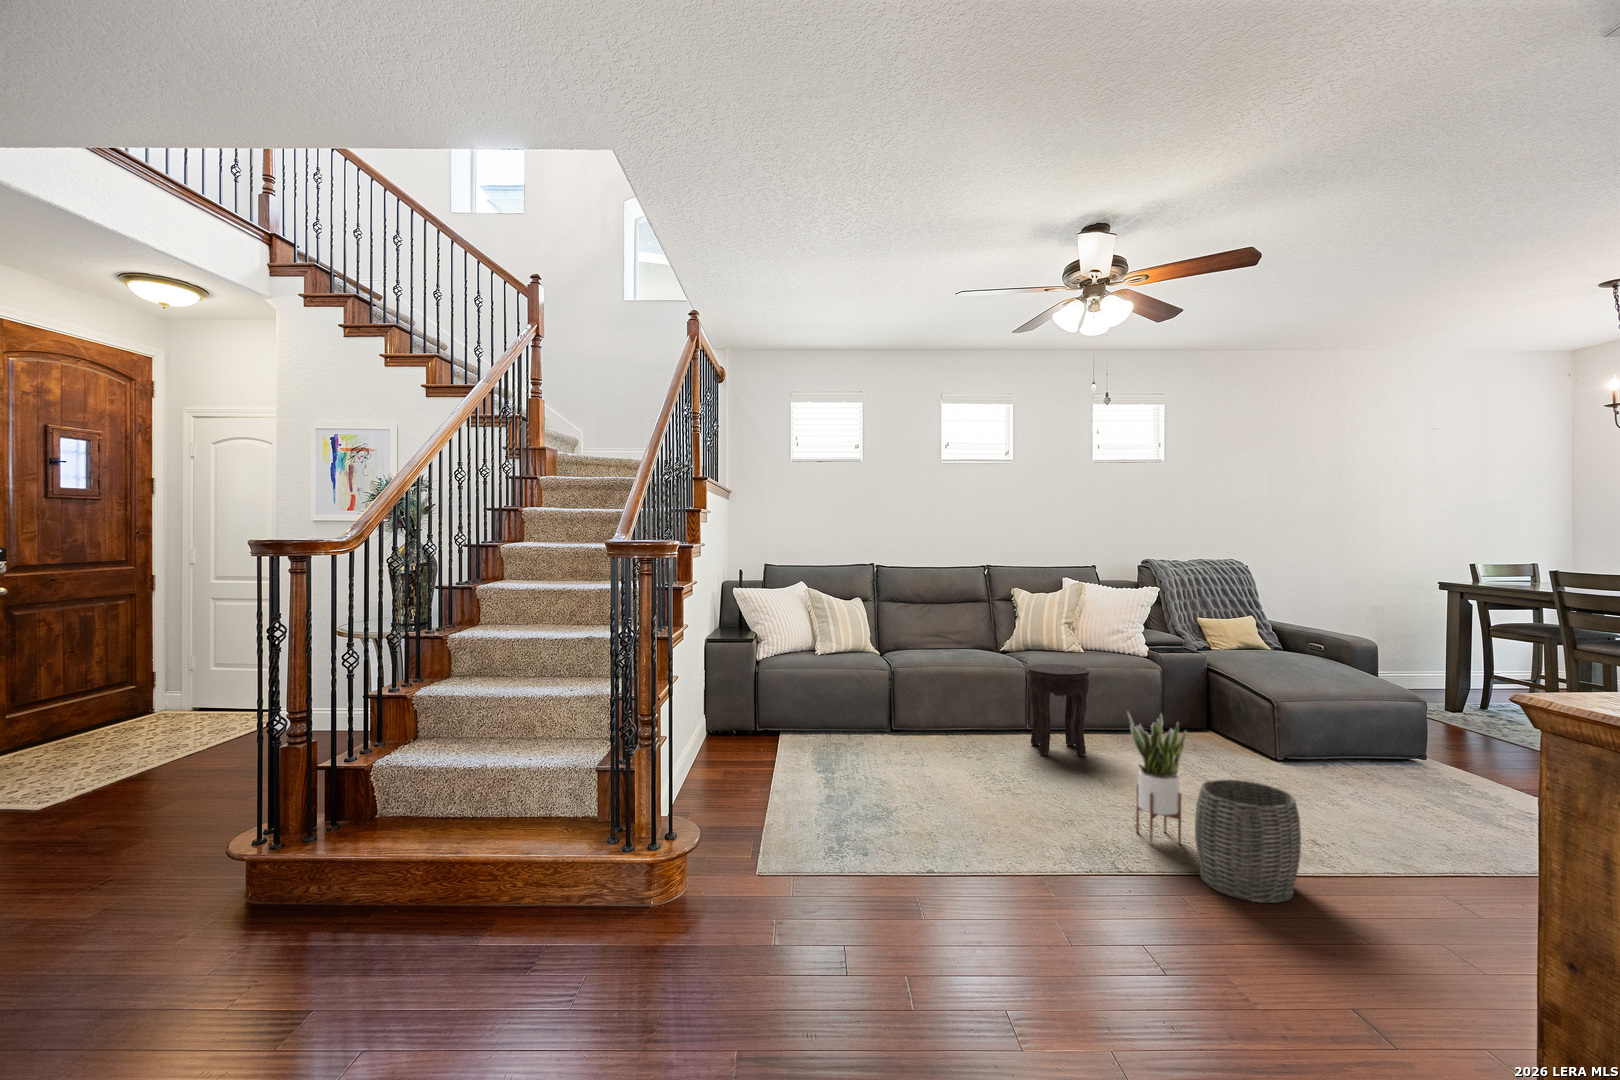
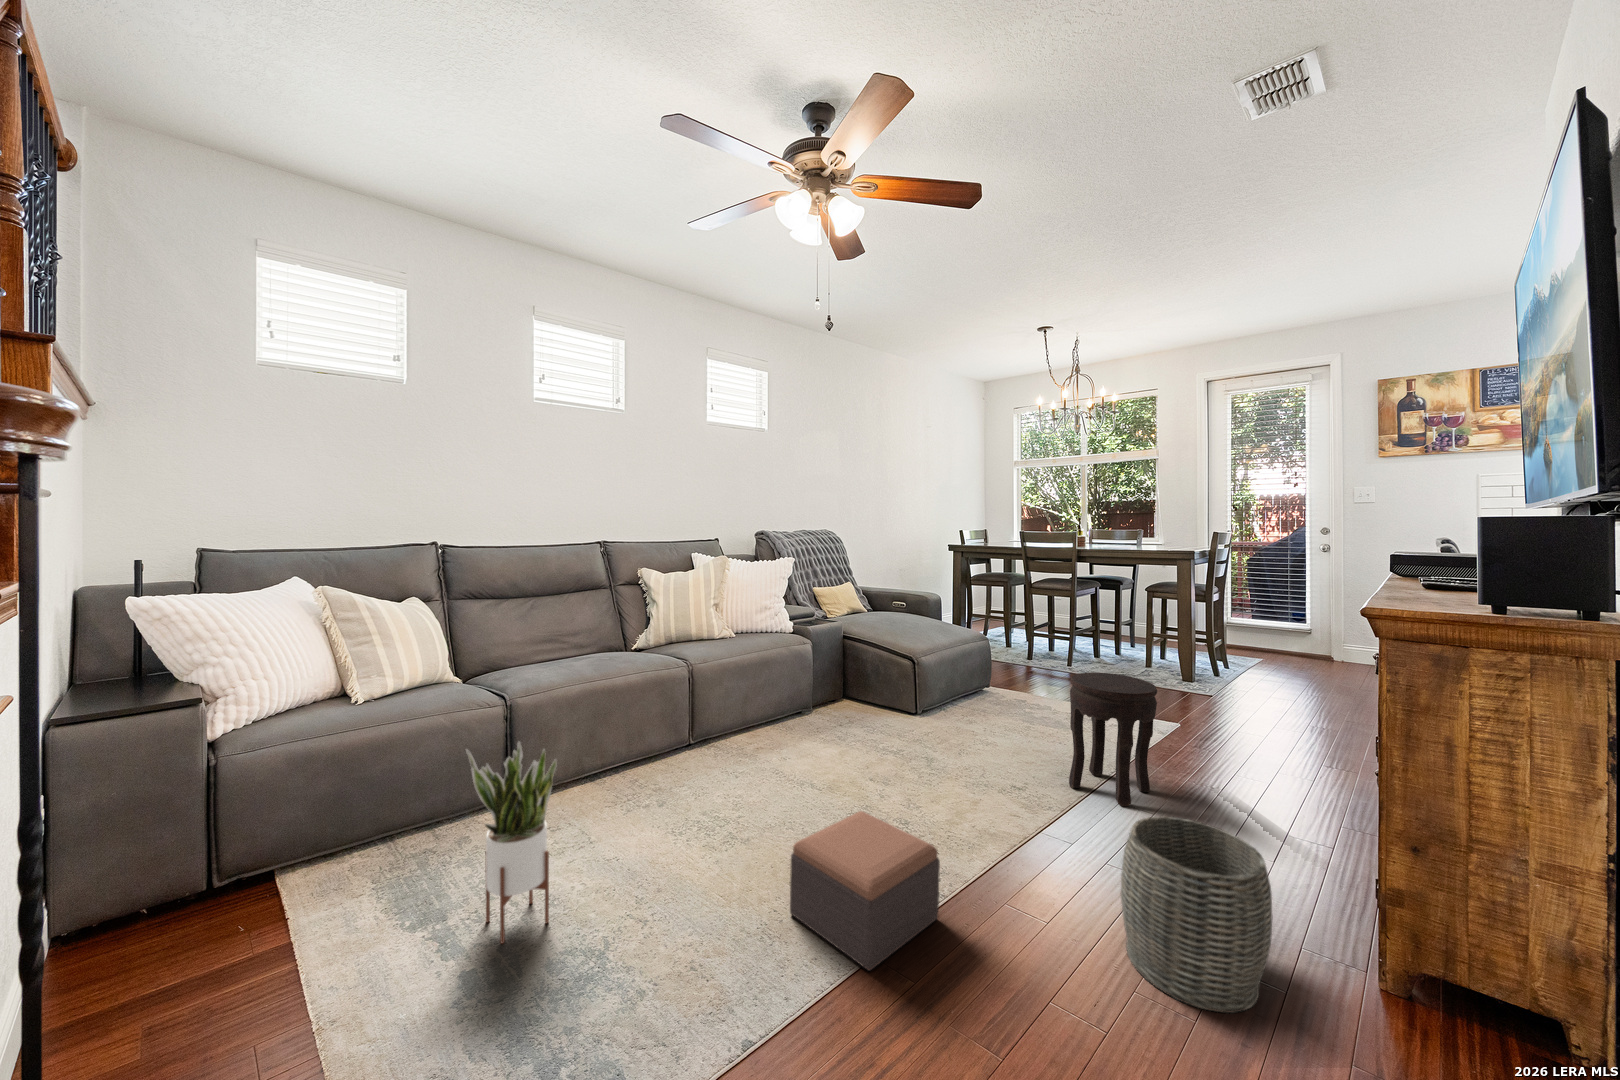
side table: present [1028,664,1089,756] -> present [1069,672,1157,806]
potted plant: present [1127,712,1187,844] -> present [466,742,557,943]
footstool: none [1005,754,1095,825] -> present [790,811,940,970]

